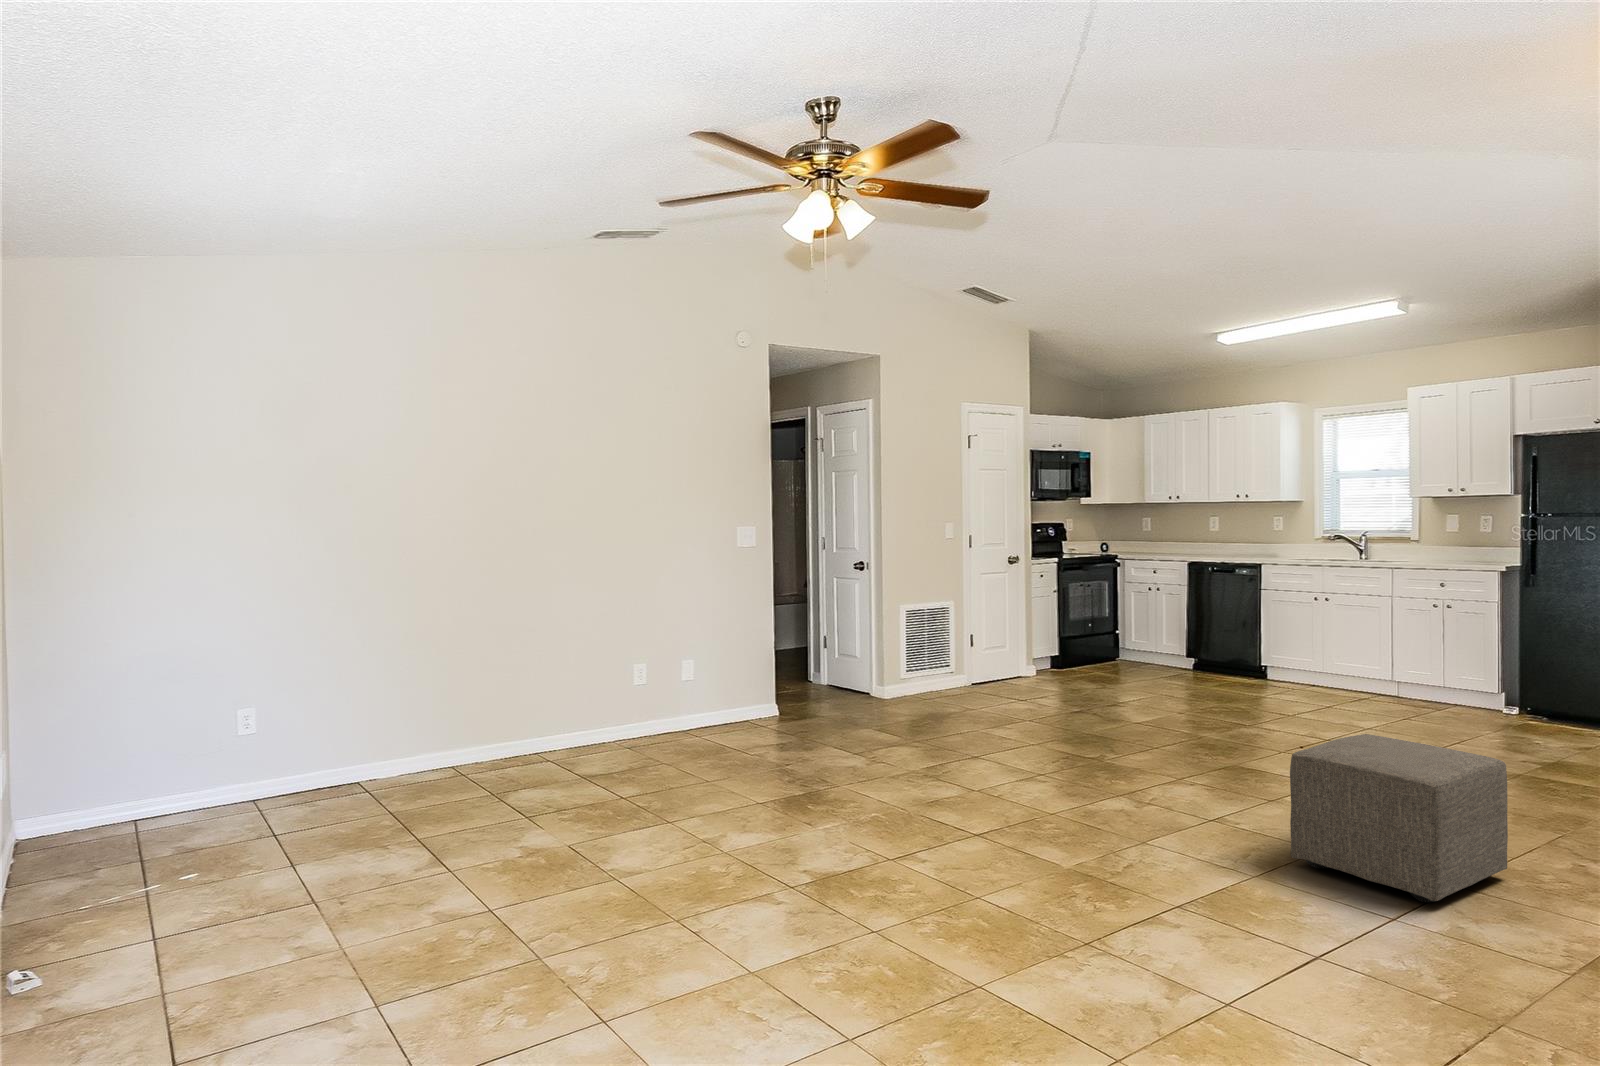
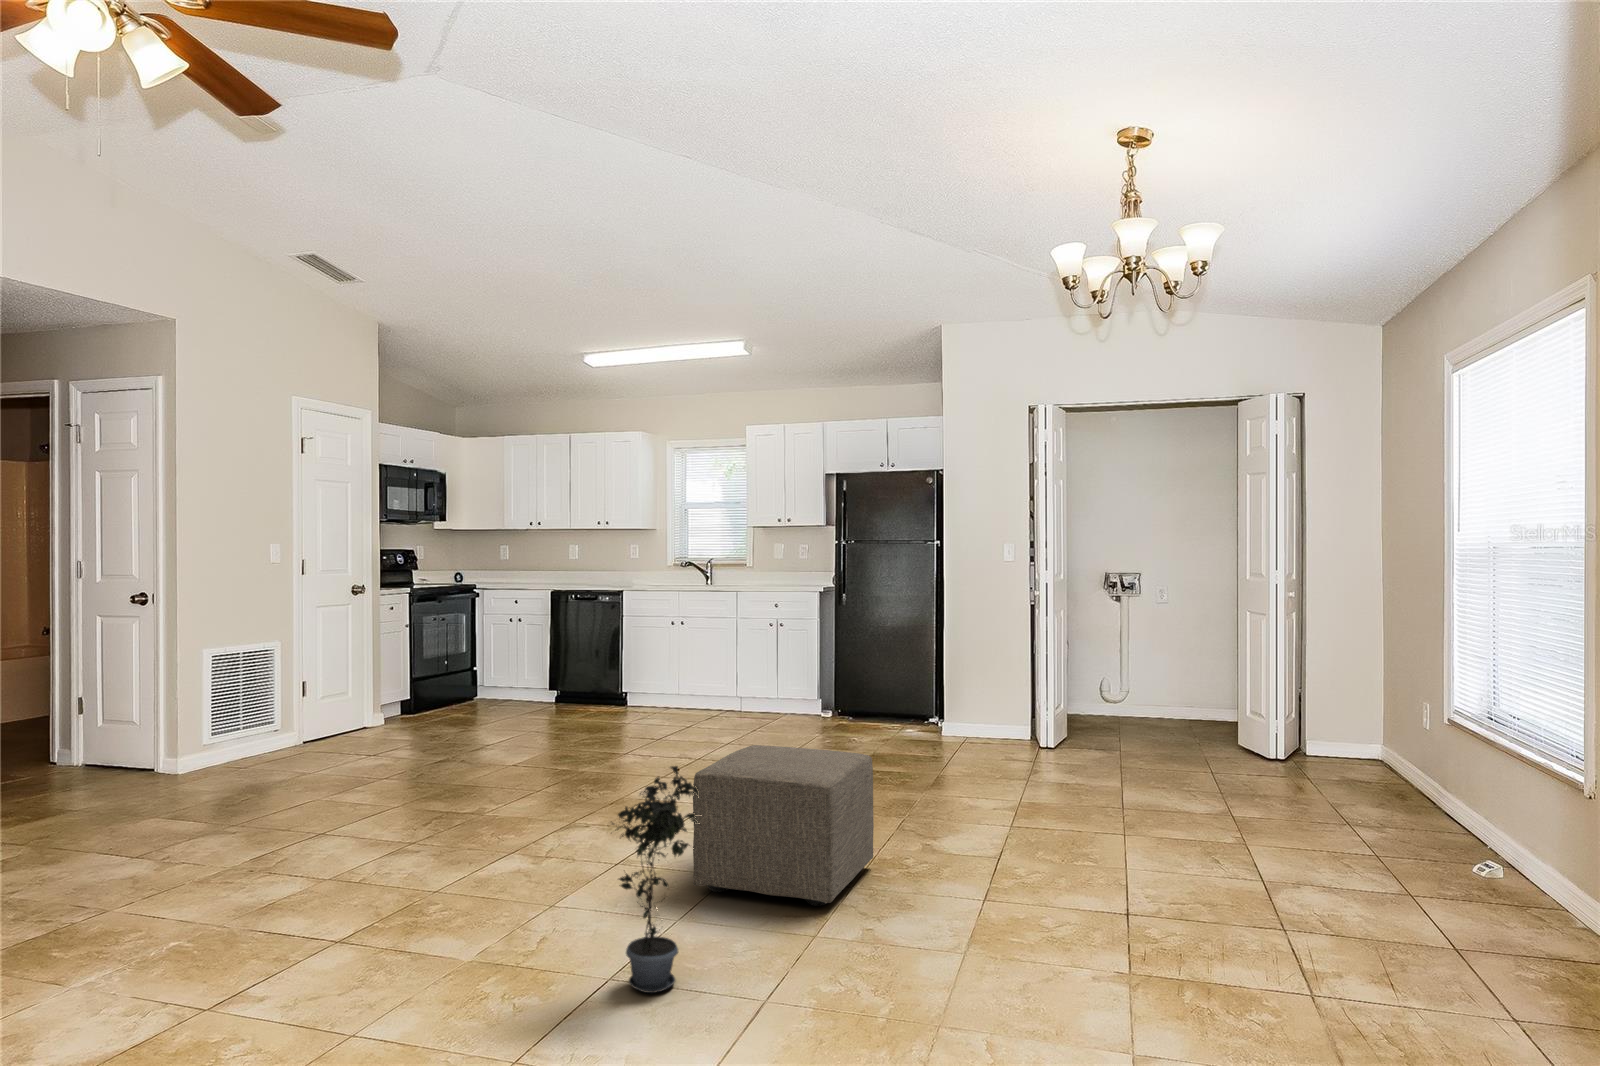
potted plant: none [1186,743,1277,938] -> present [612,766,699,993]

